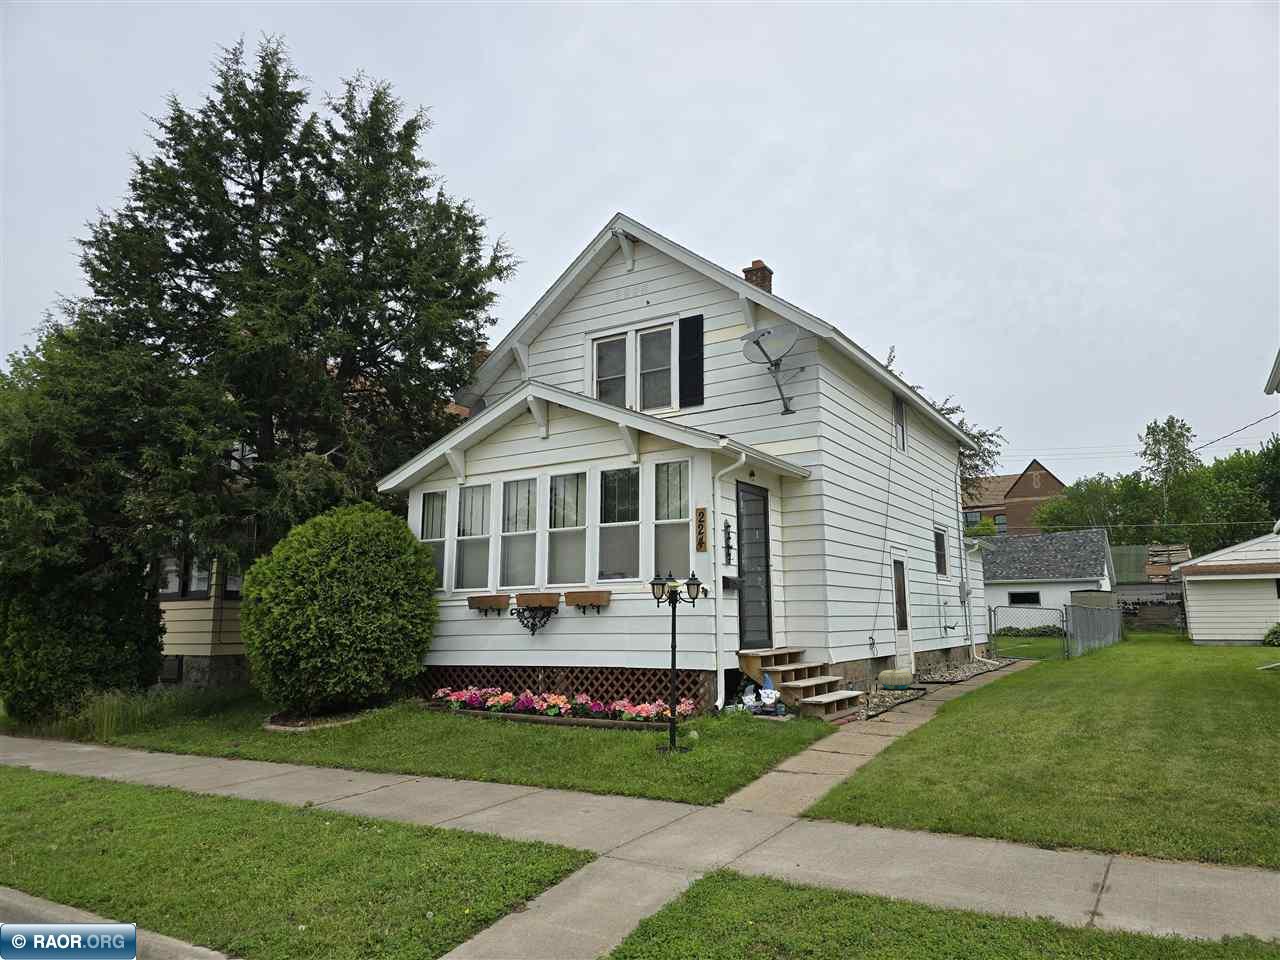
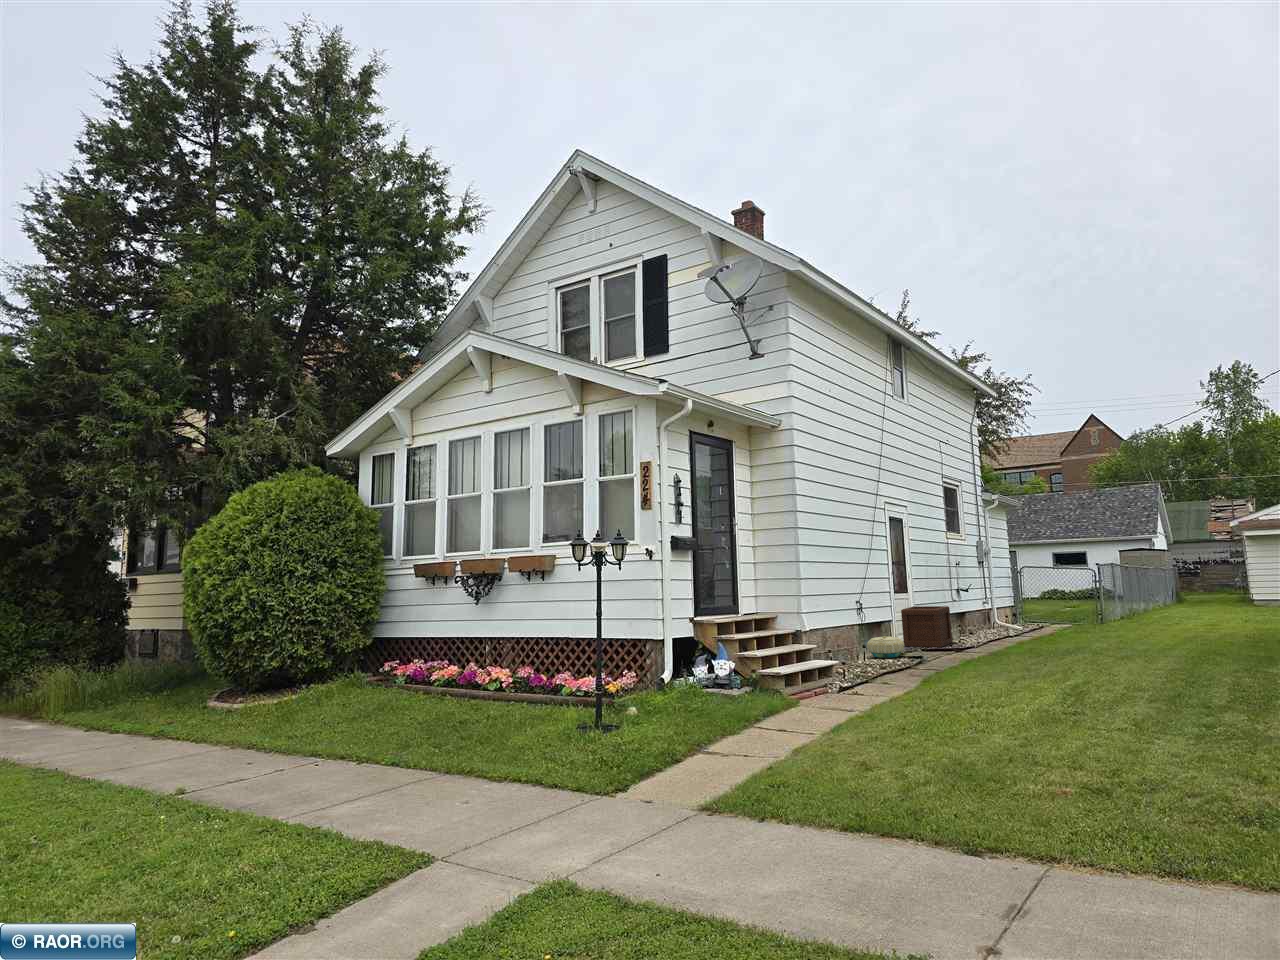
wooden crate: none [904,642,950,680] -> present [901,606,952,647]

